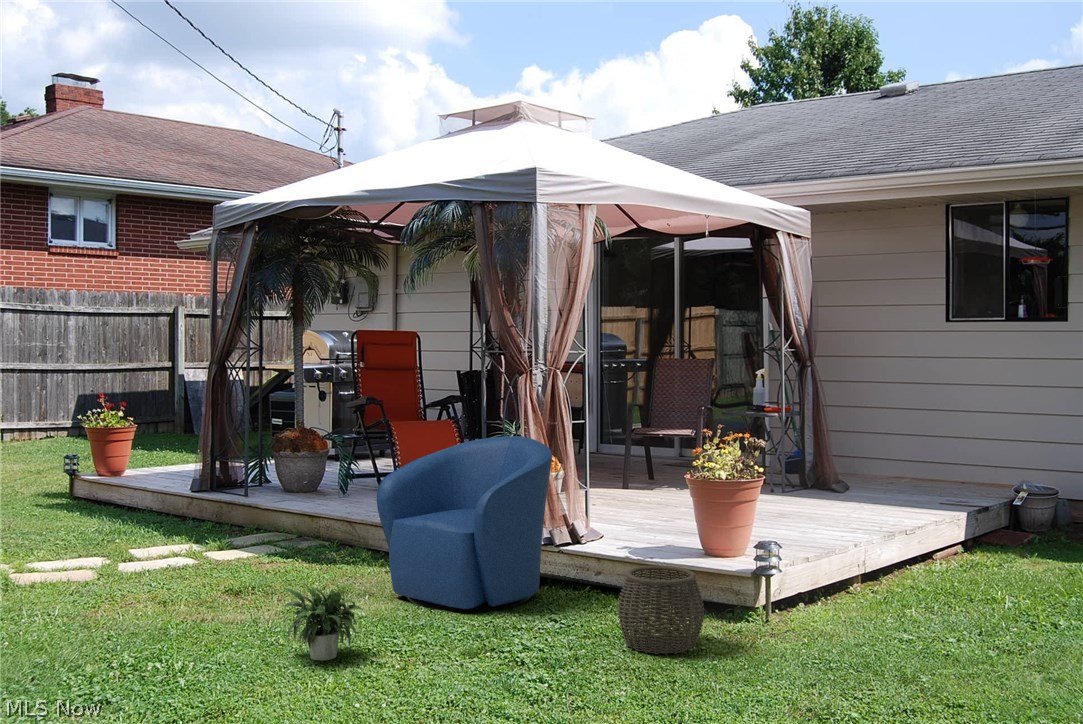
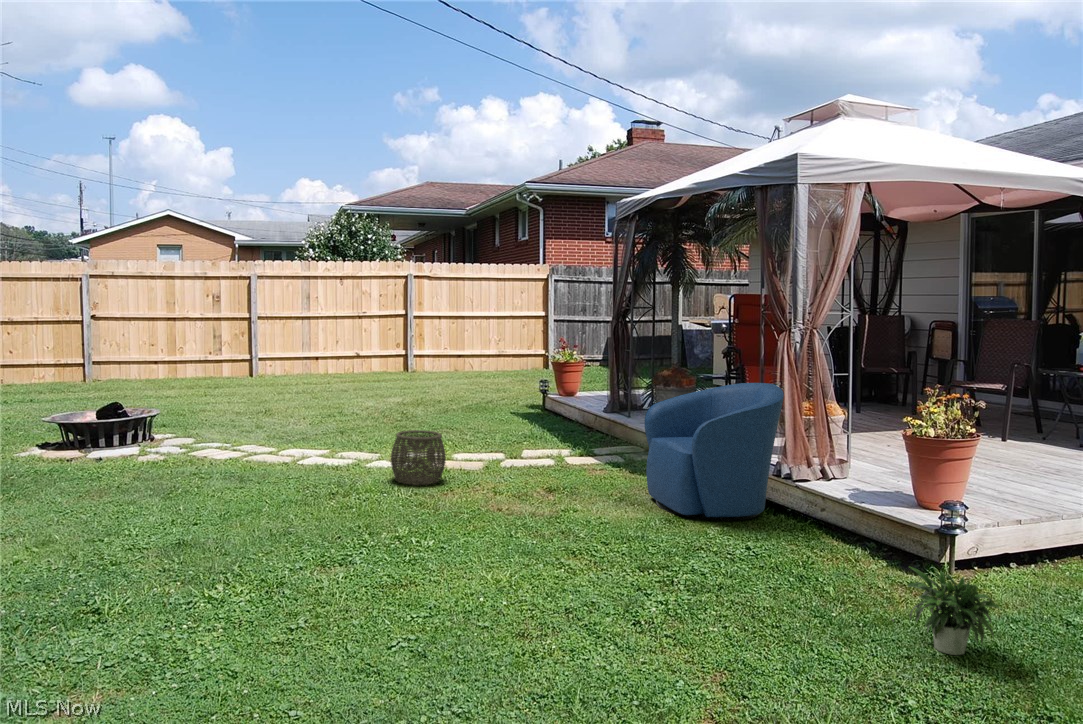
woven basket: present [618,566,704,655] -> present [391,430,446,485]
potted plant: present [275,583,363,661] -> present [892,567,1002,655]

